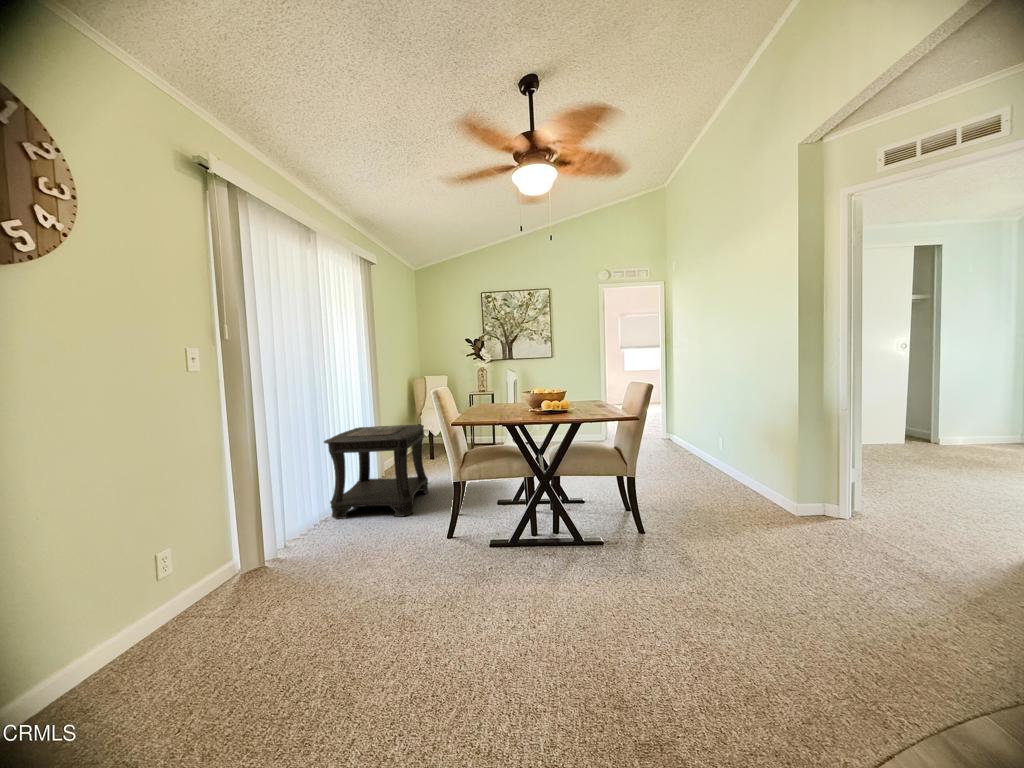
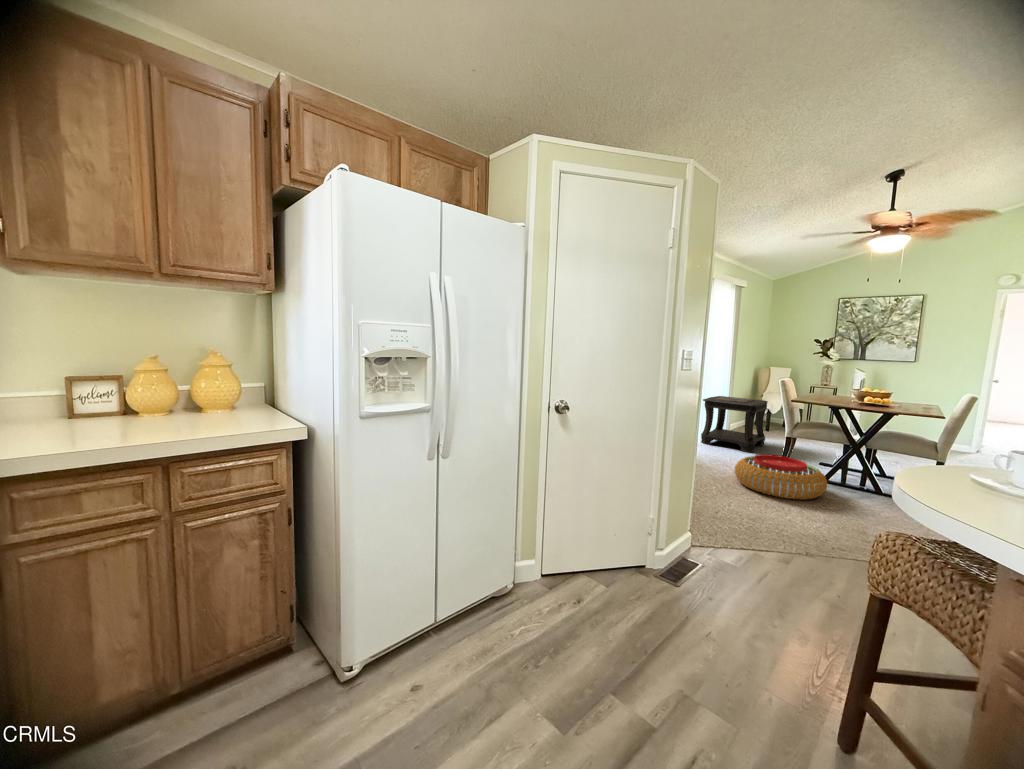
pouf: none [366,540,532,666] -> present [735,454,827,499]

